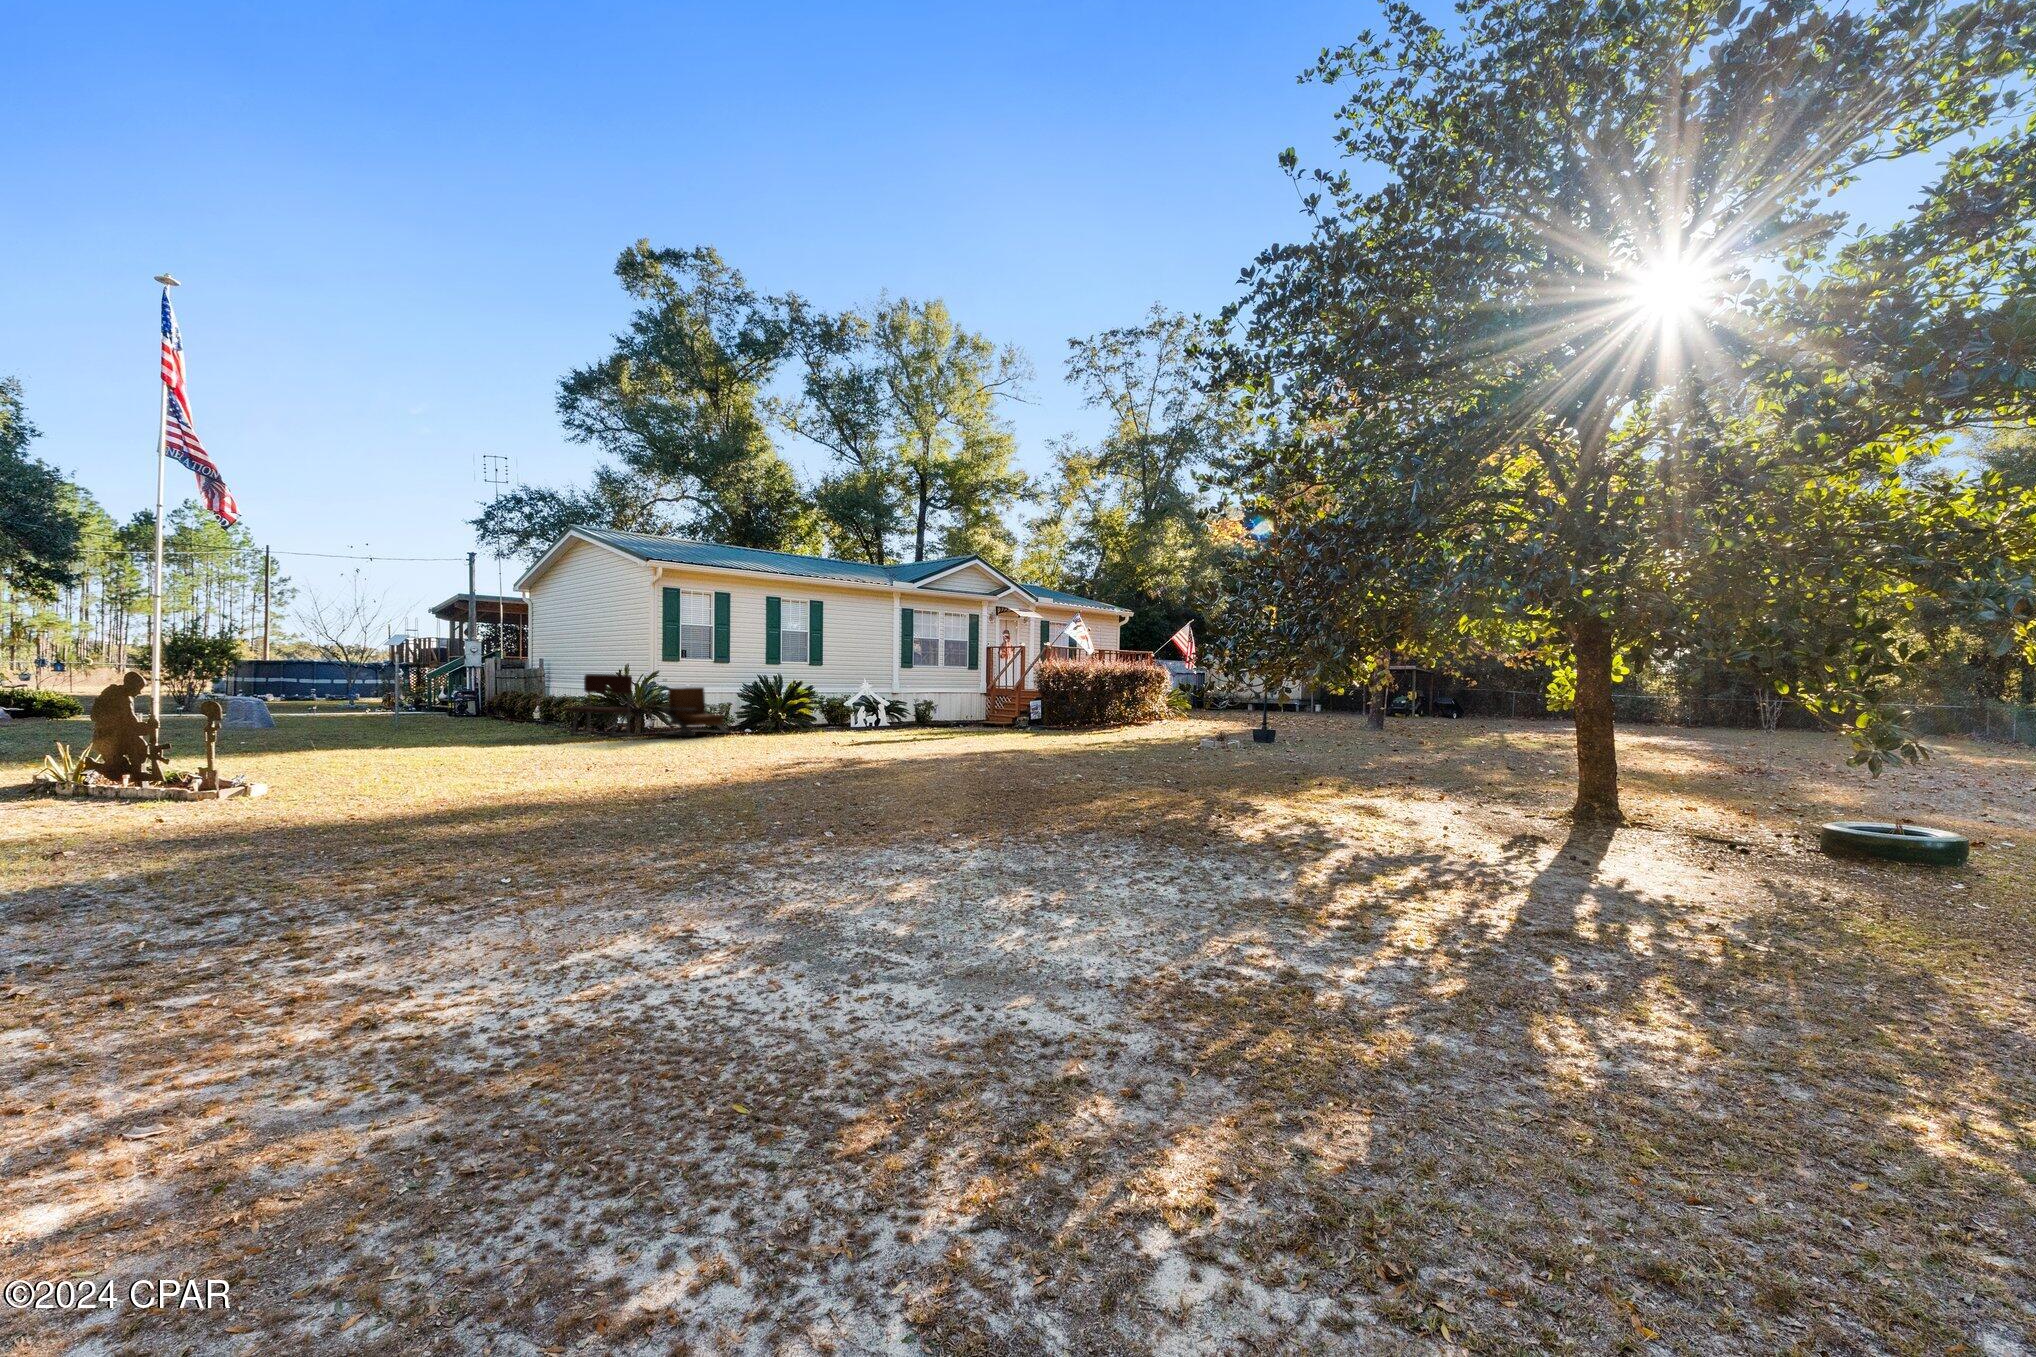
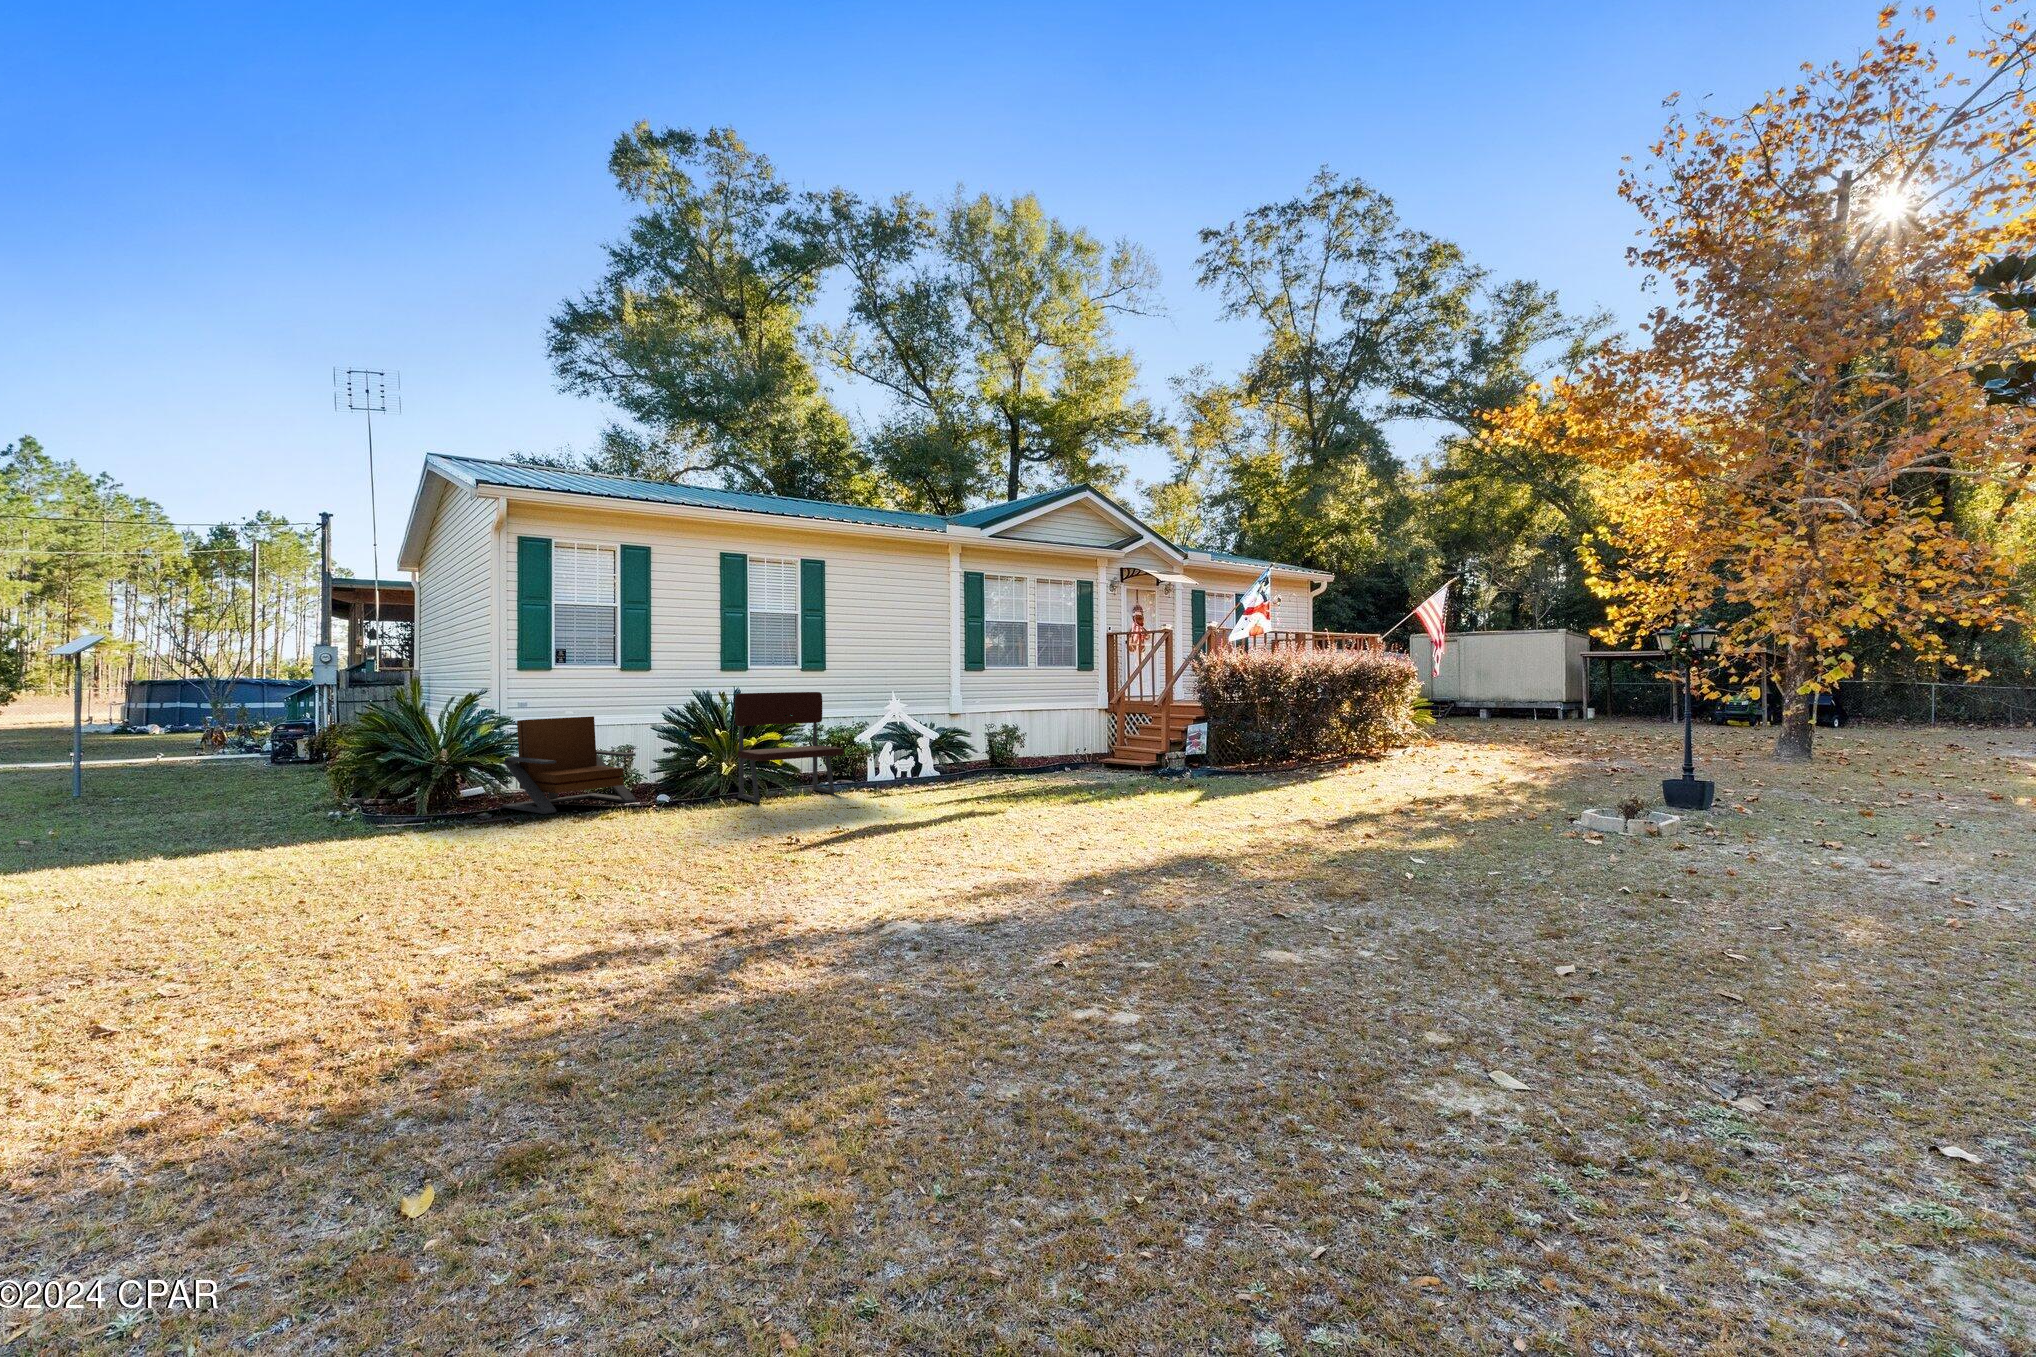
bench: present [563,674,632,737] -> present [735,692,844,802]

